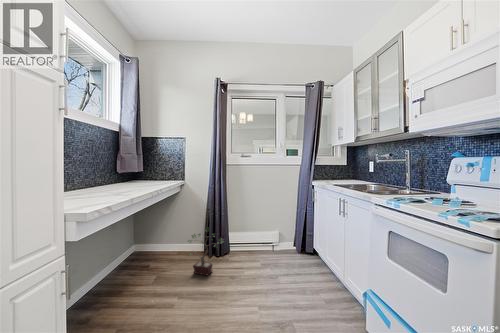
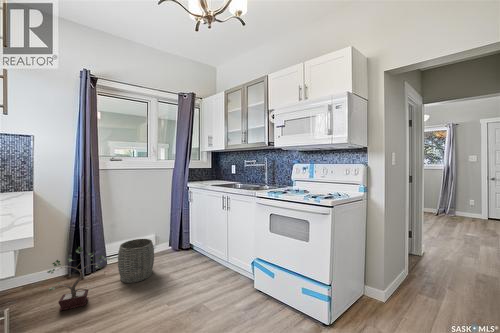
woven basket: none [238,231,269,271] -> present [118,239,154,283]

